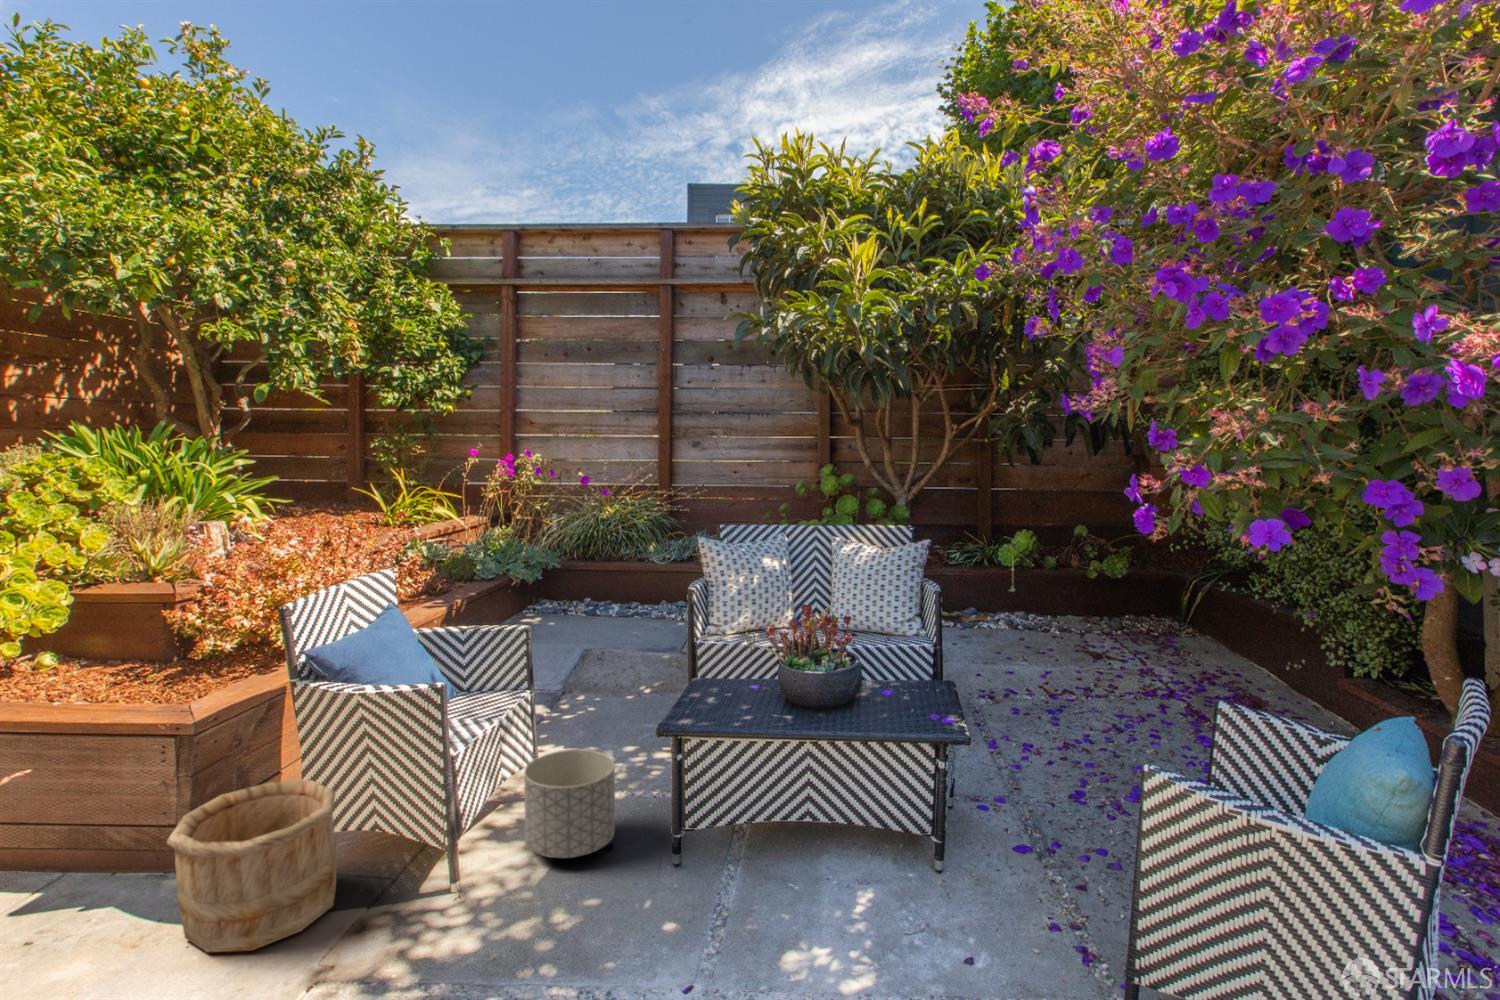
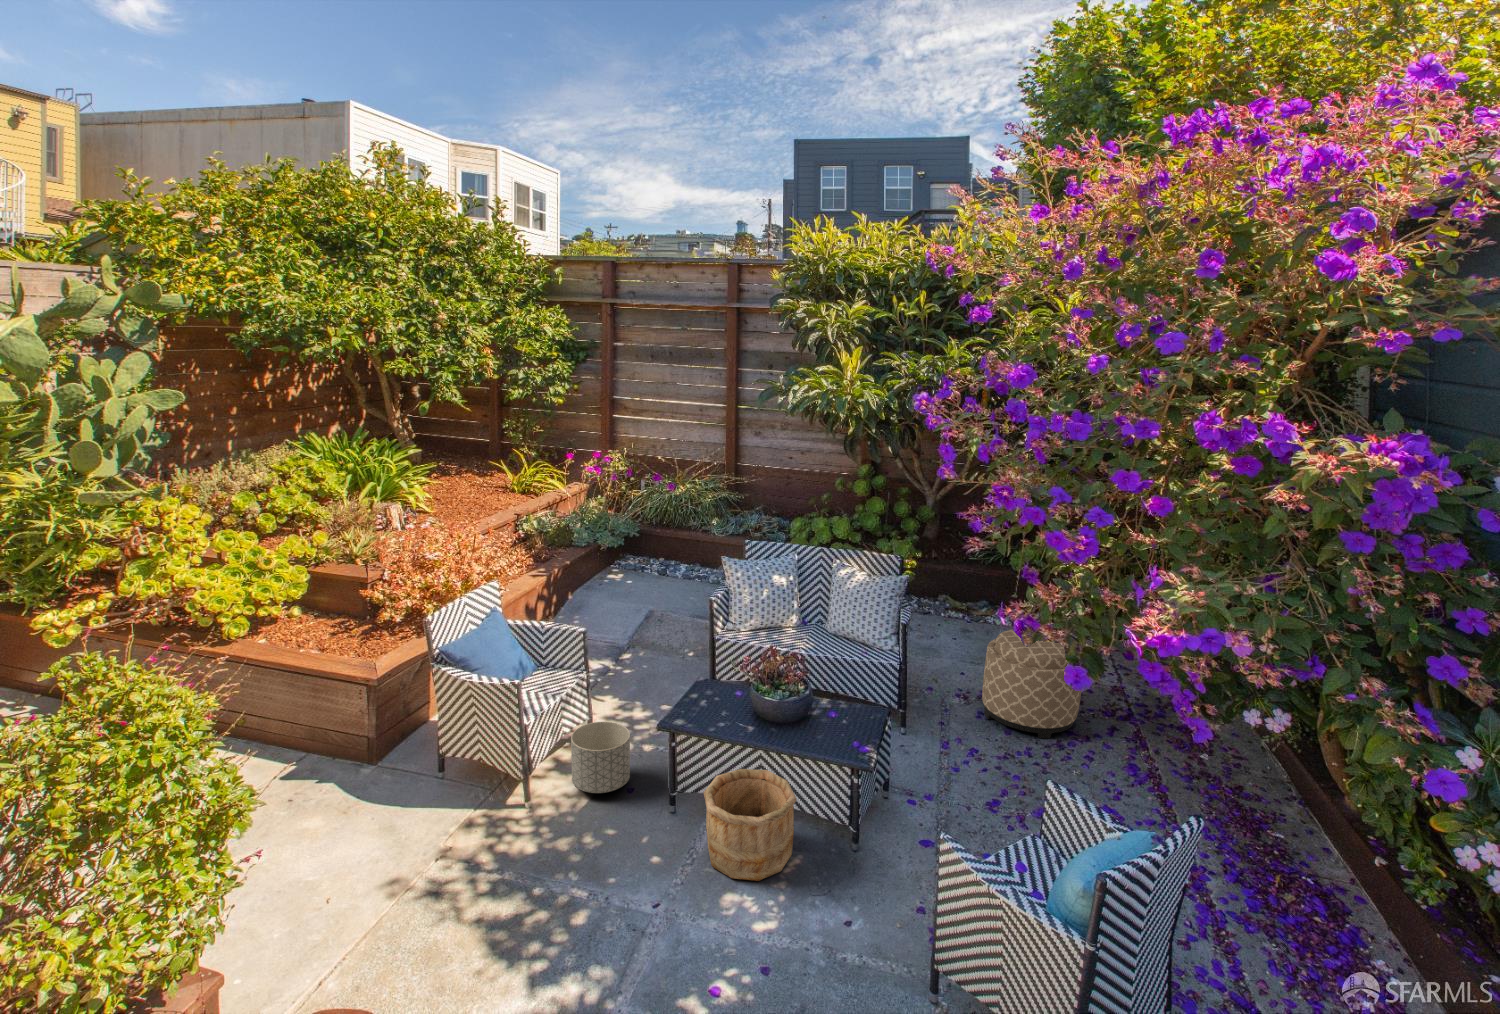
ottoman: none [1036,605,1164,734] -> present [982,629,1082,738]
wooden bucket: present [167,780,336,952] -> present [704,769,797,881]

